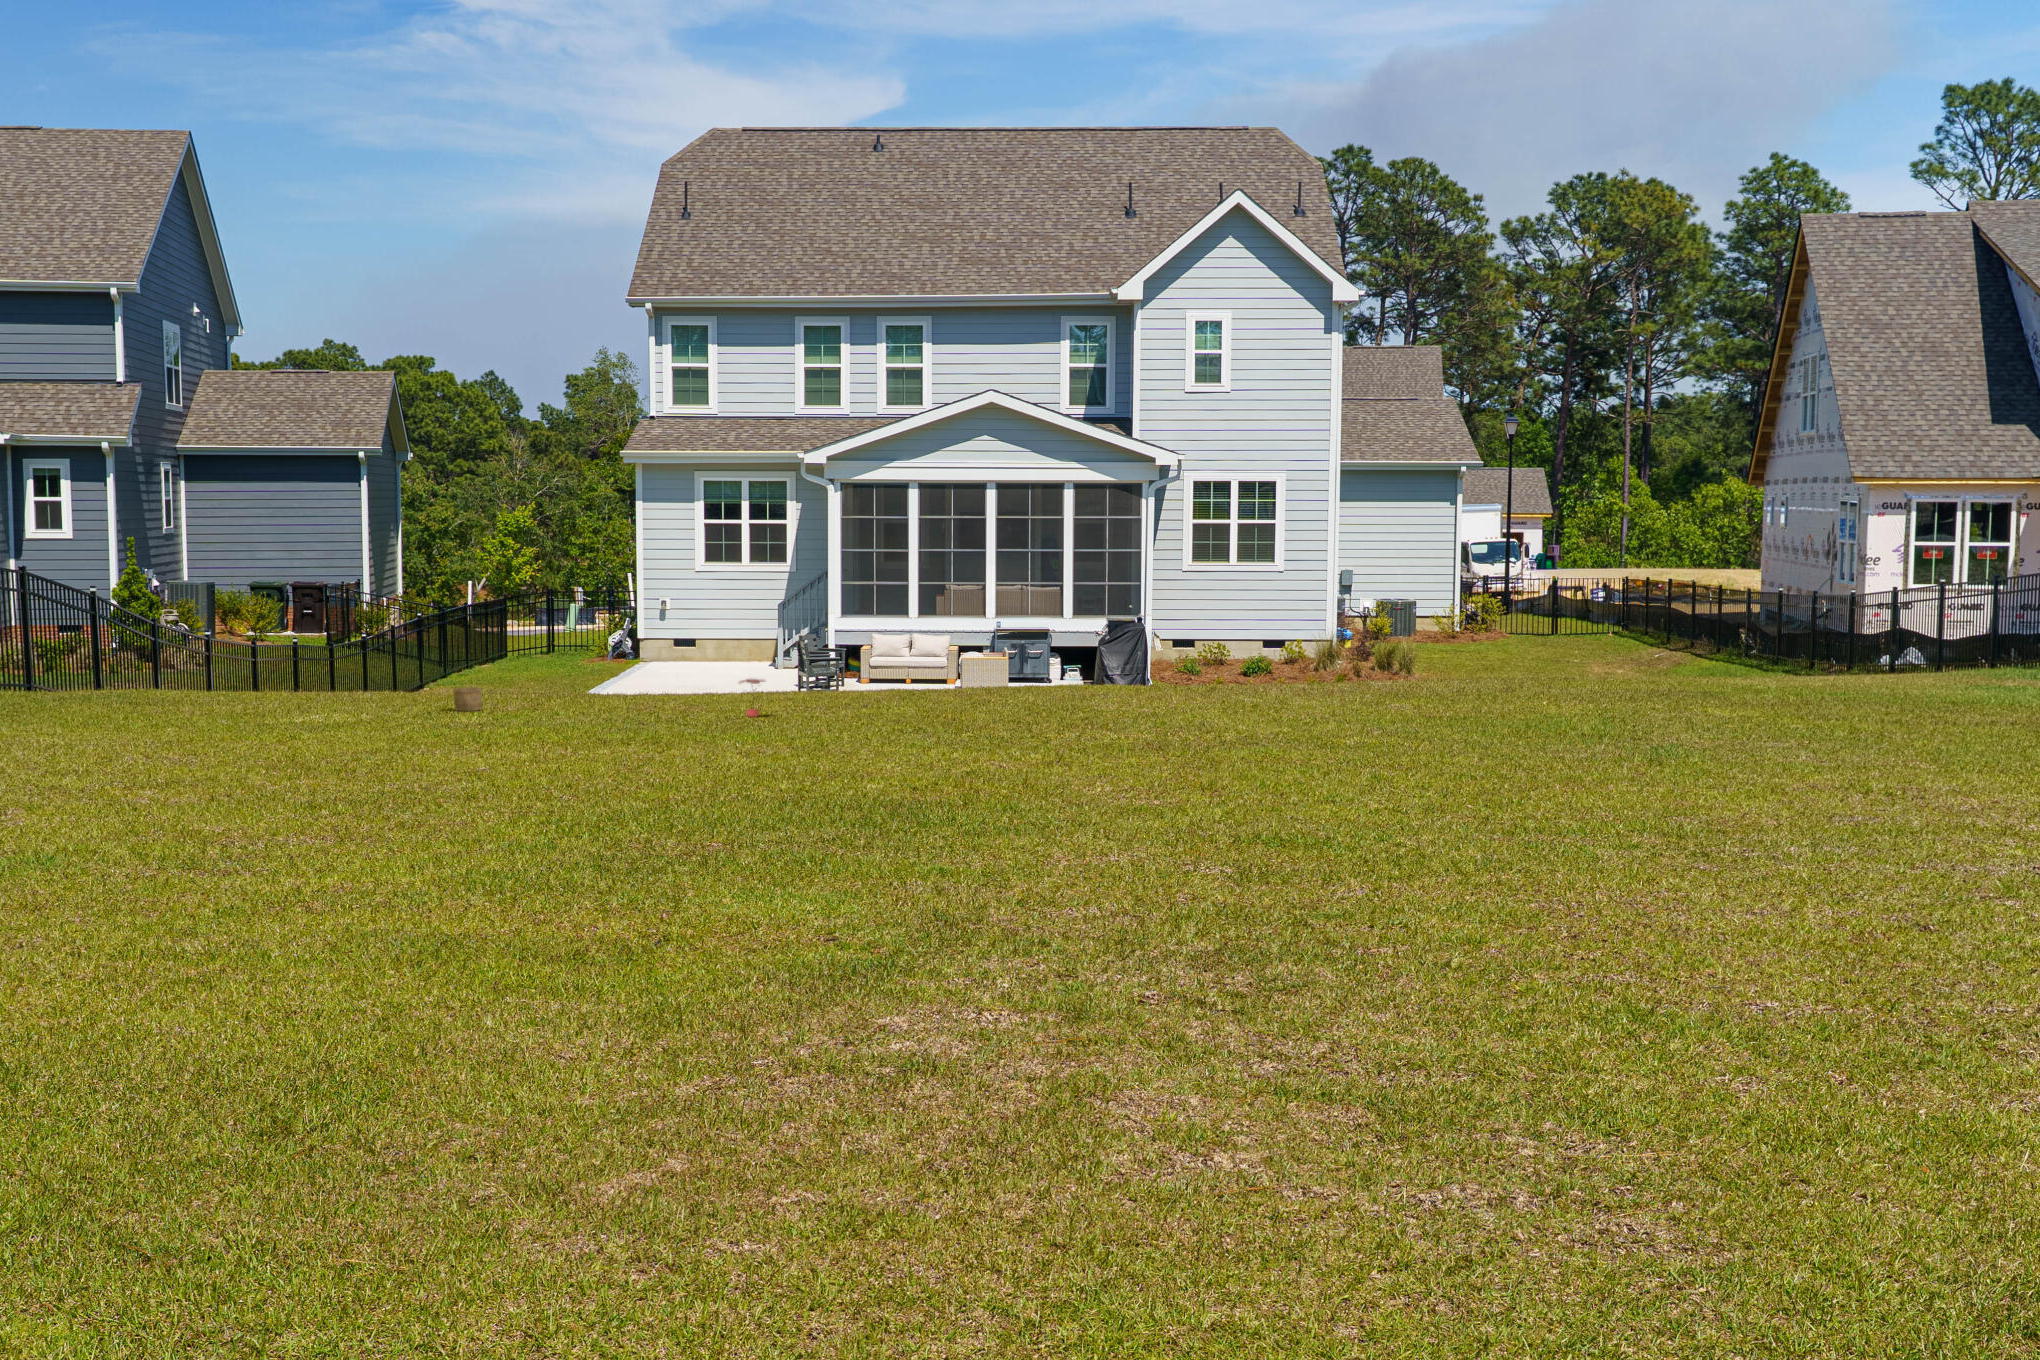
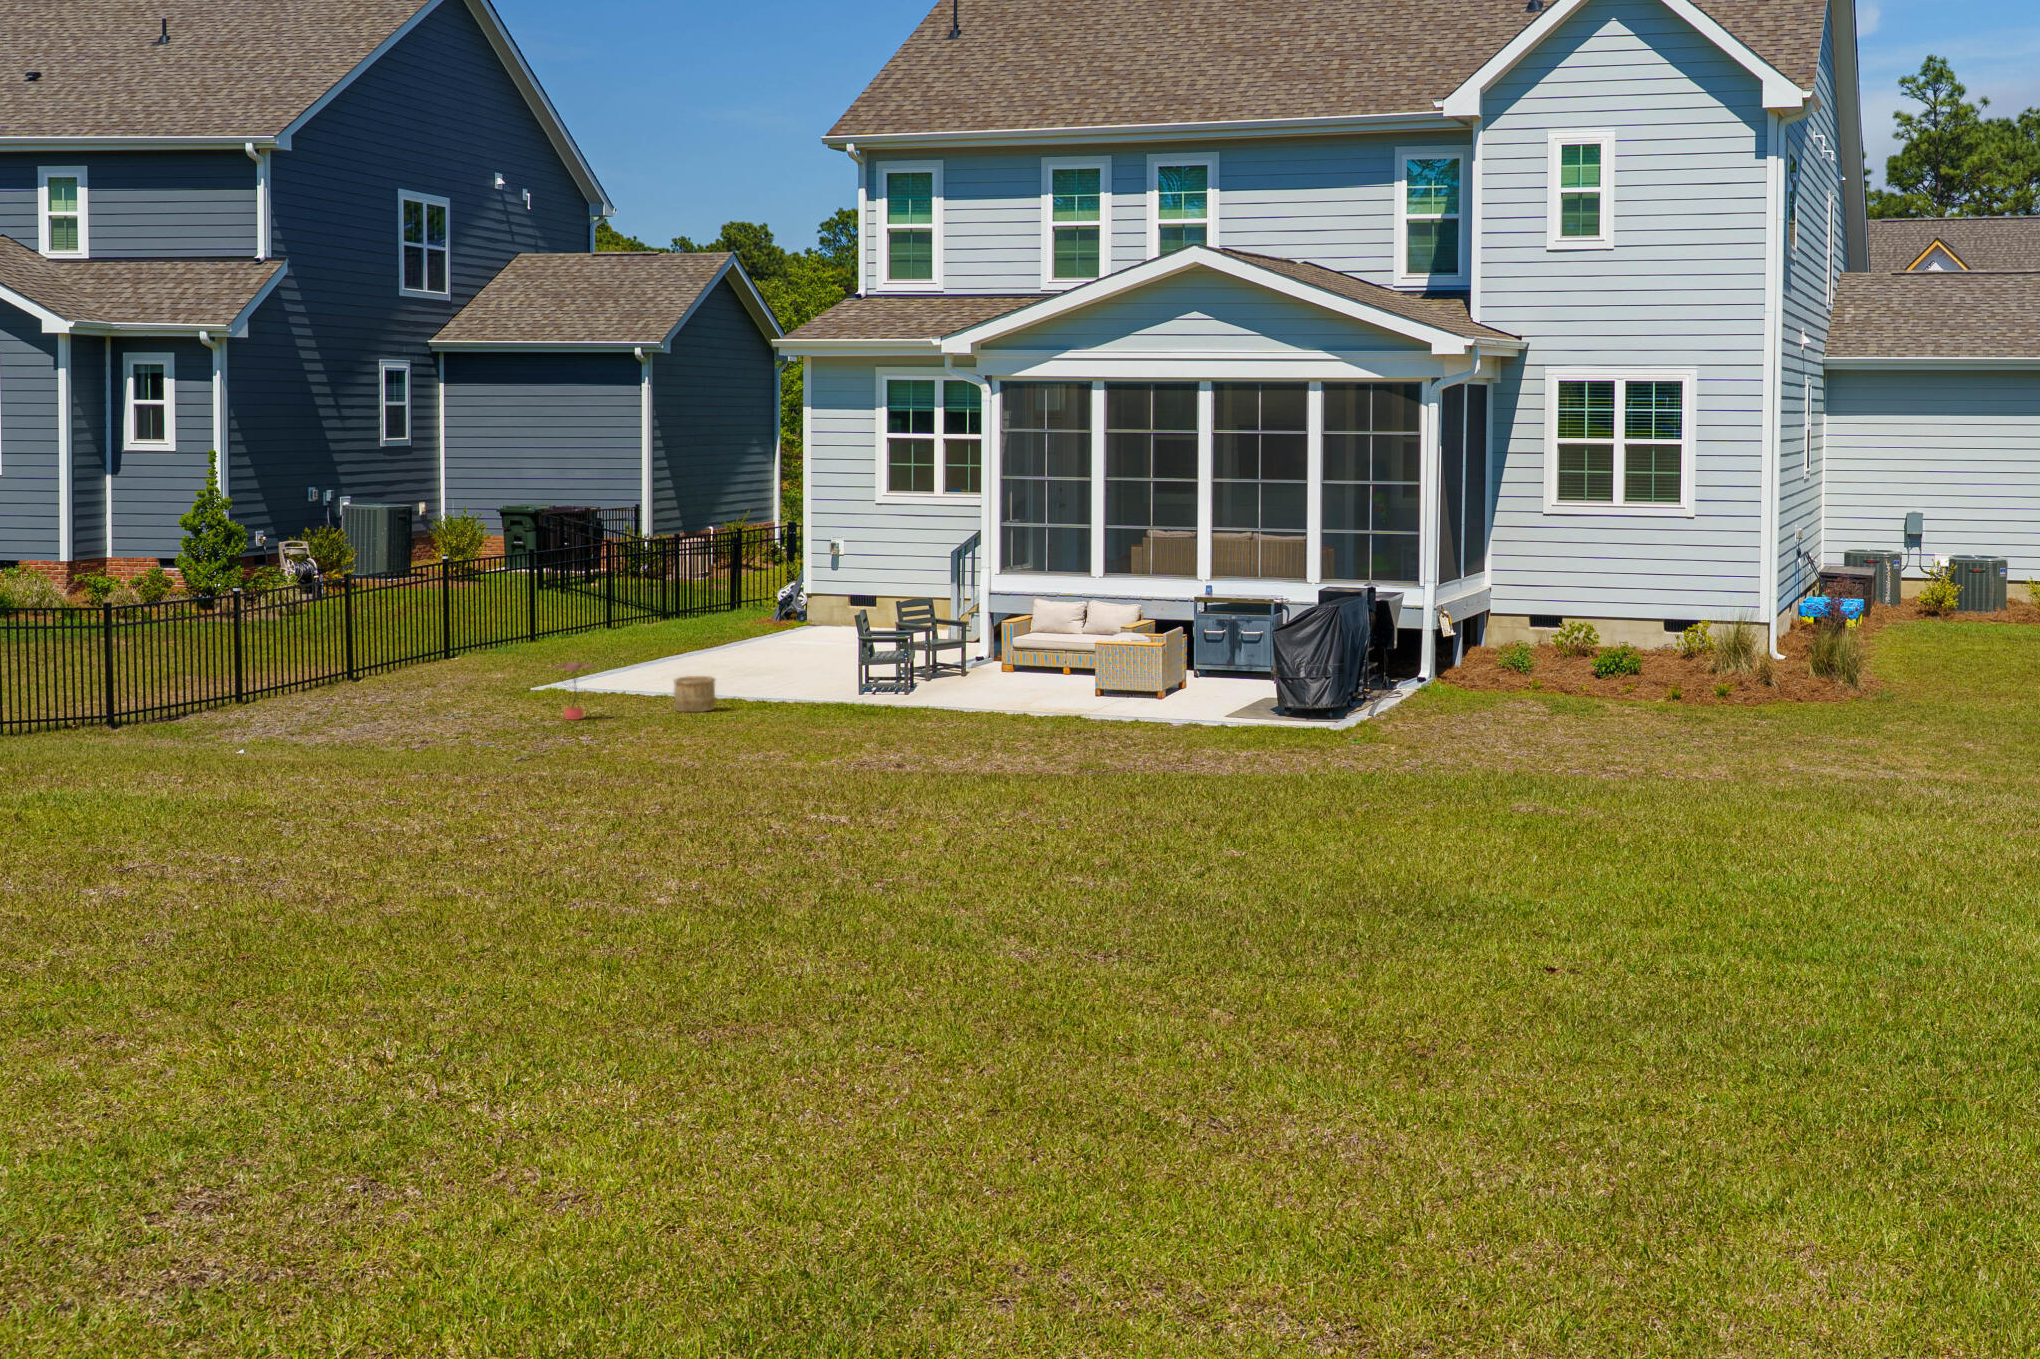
wooden bucket: present [454,687,482,711] -> present [674,676,715,712]

